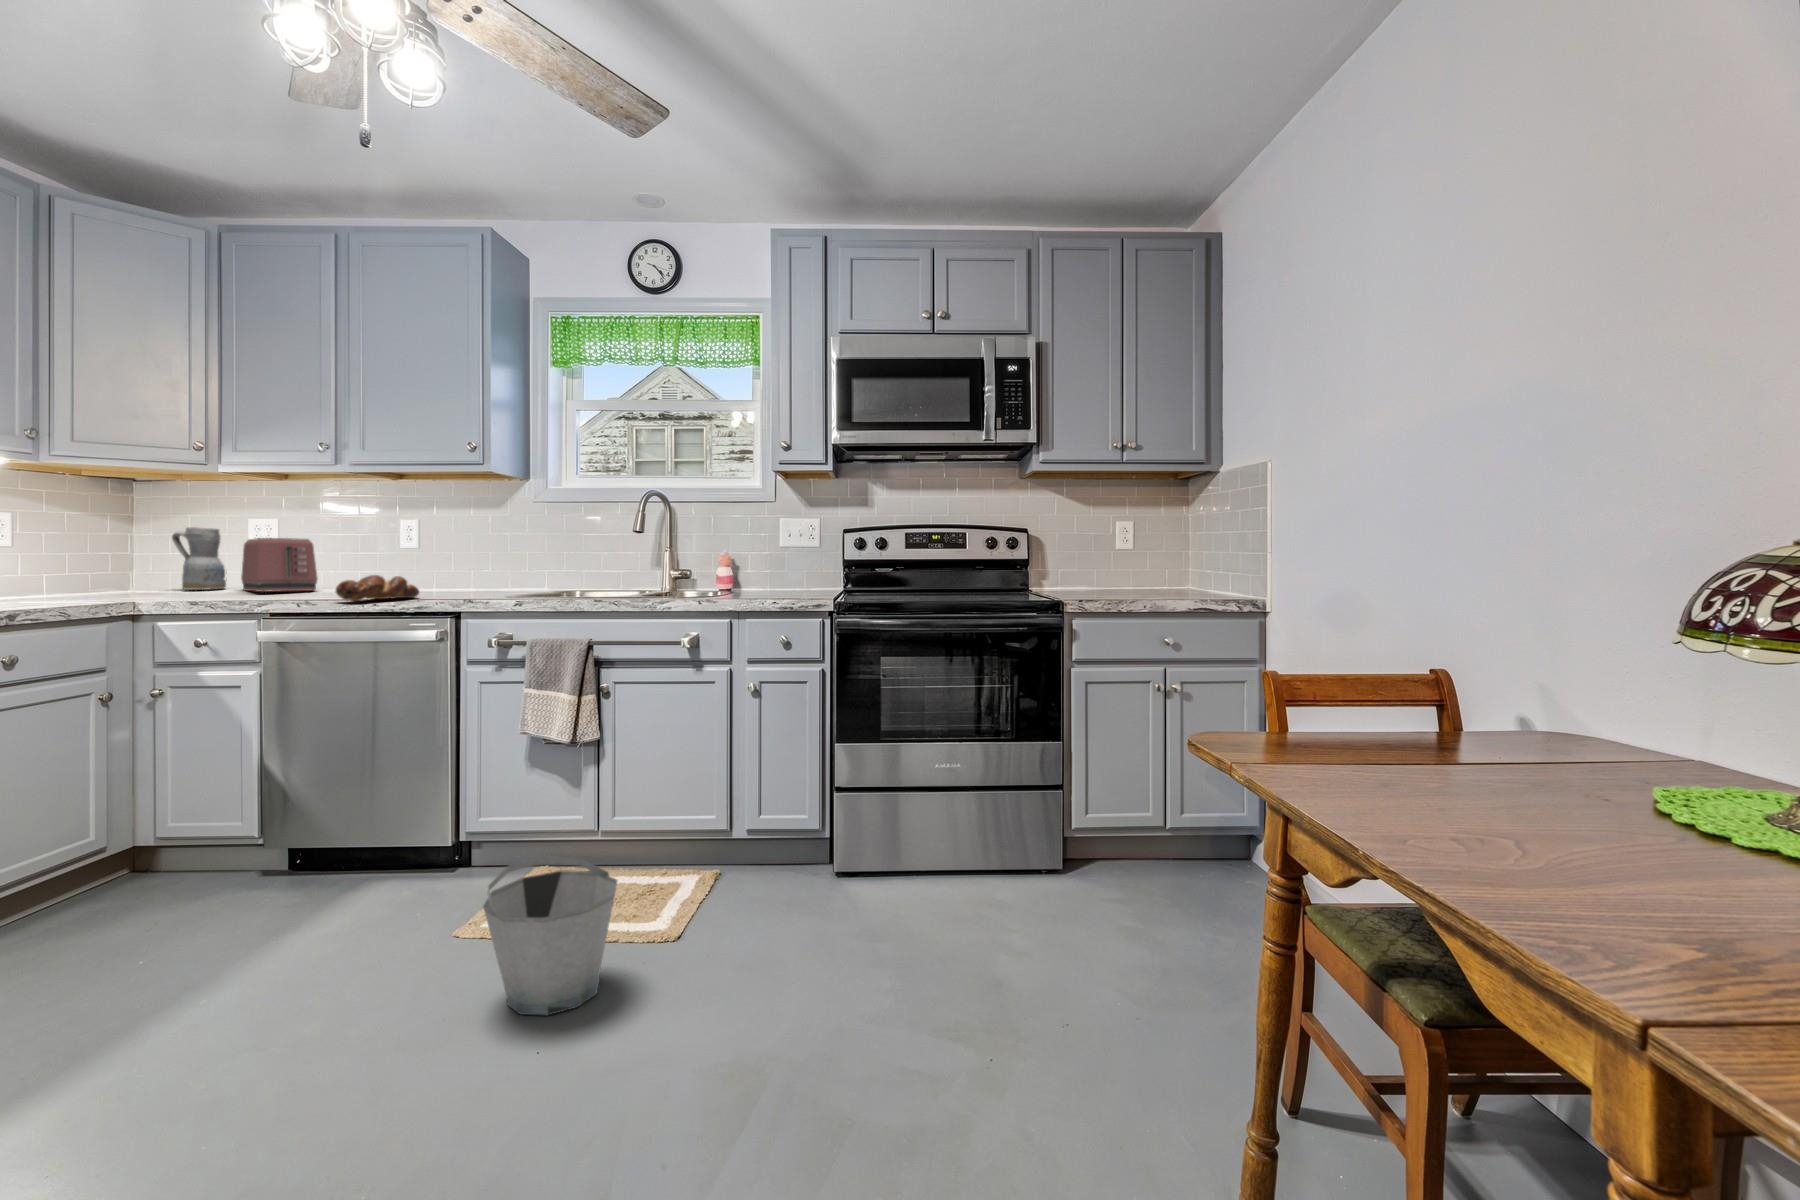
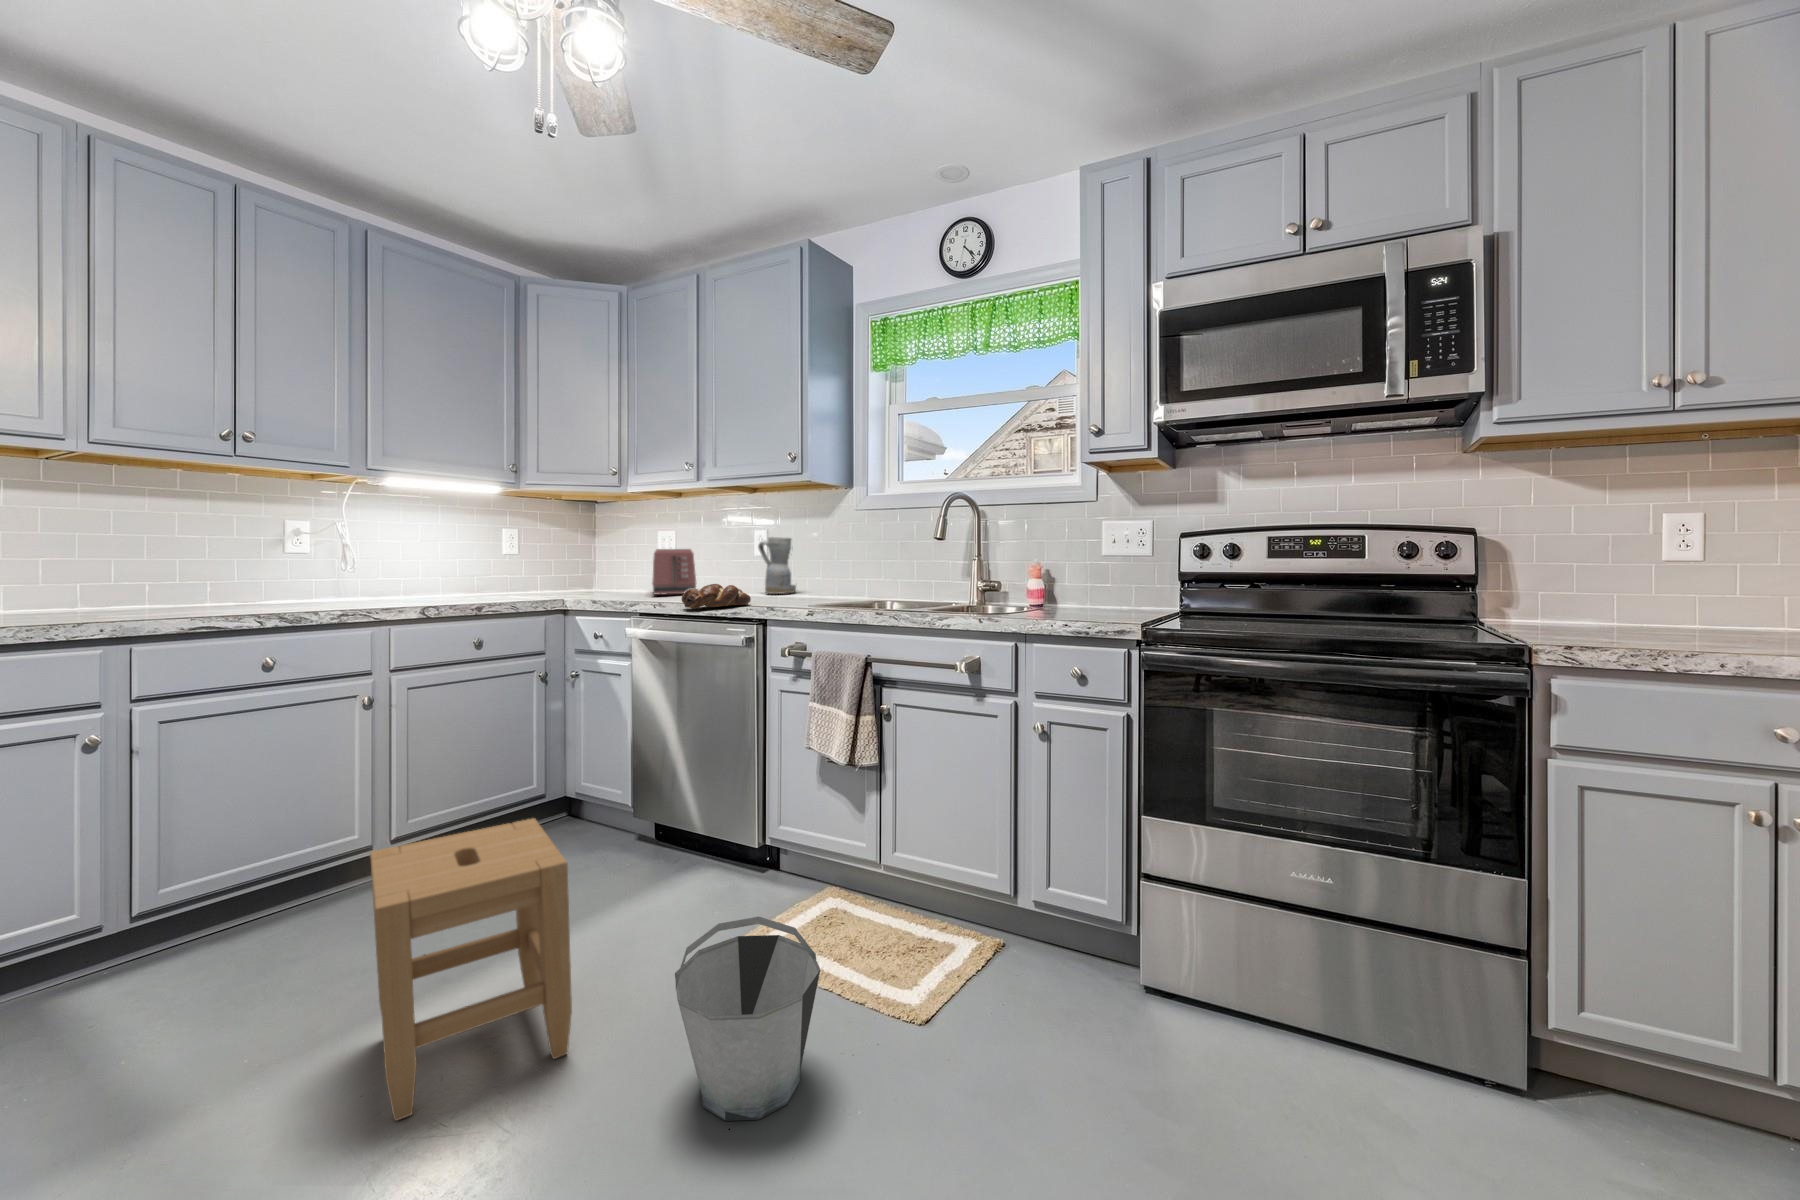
ceramic pitcher: present [172,527,227,590] -> present [759,537,796,594]
stool: none [63,811,350,1109] -> present [370,818,572,1121]

